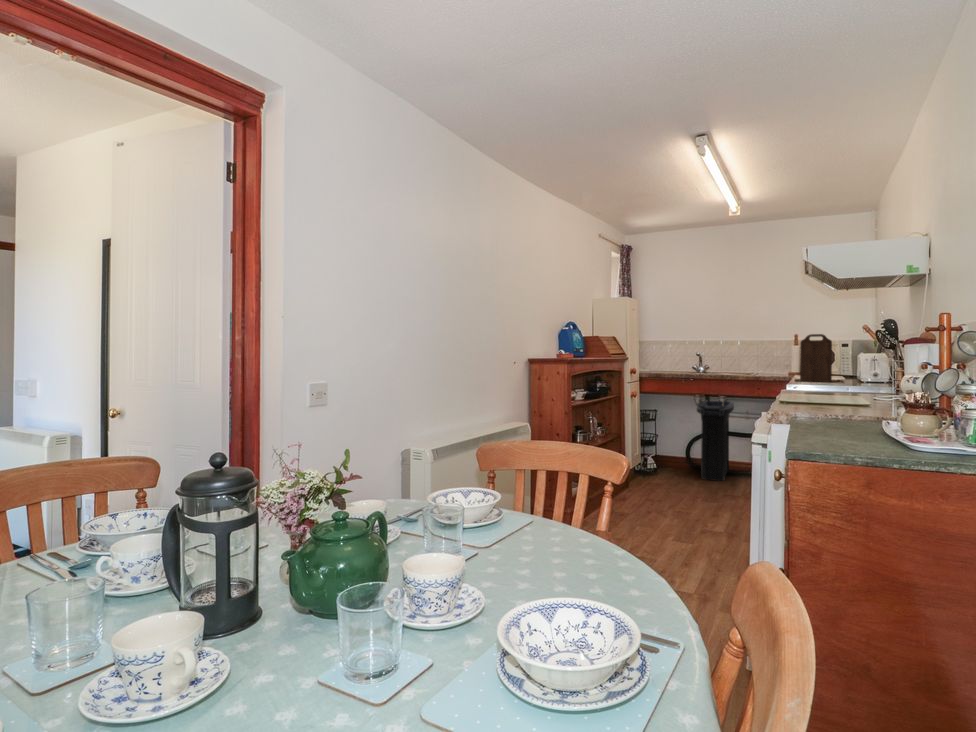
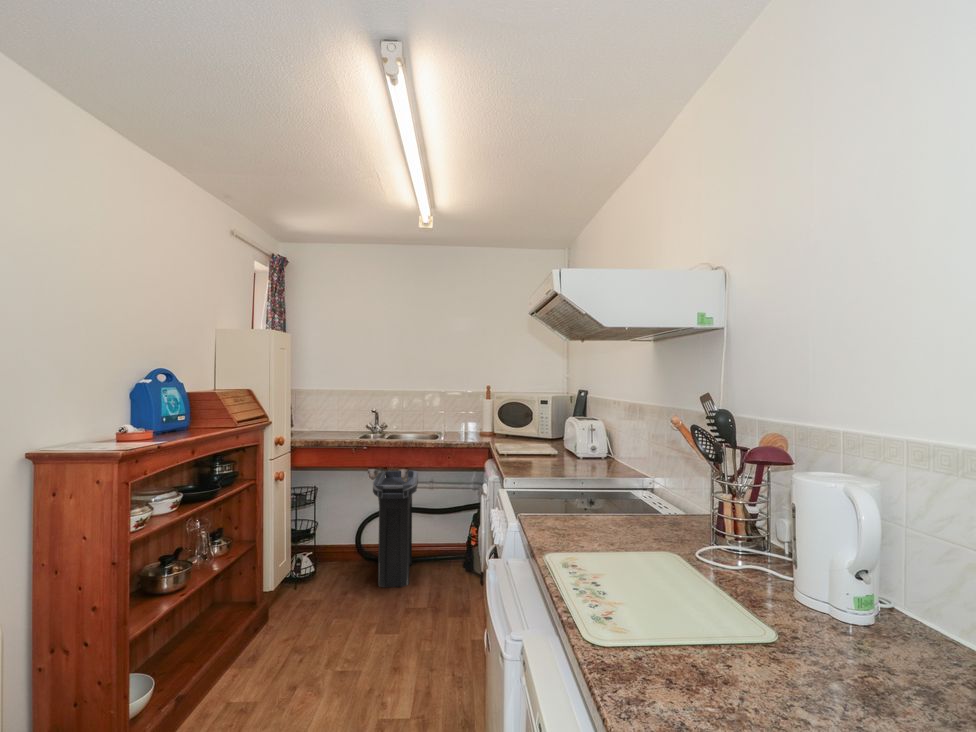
cutting board: present [800,334,832,381] -> none [509,395,546,457]

